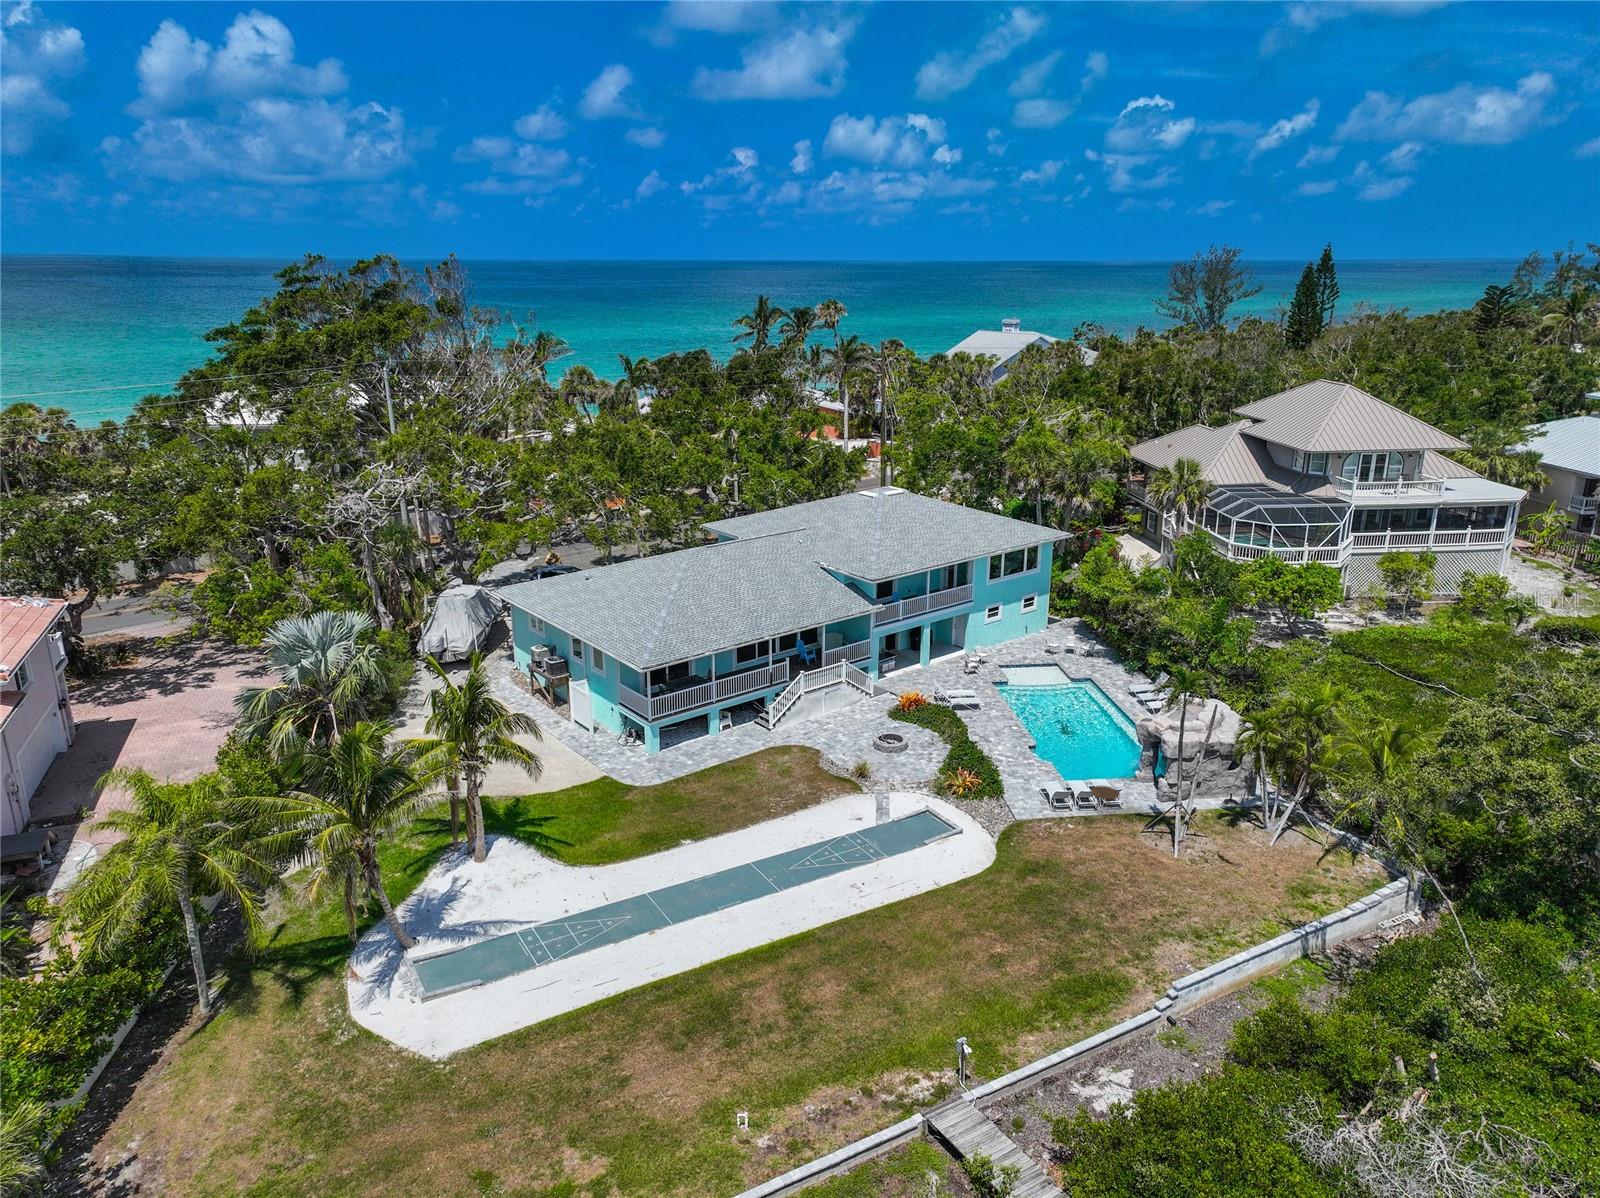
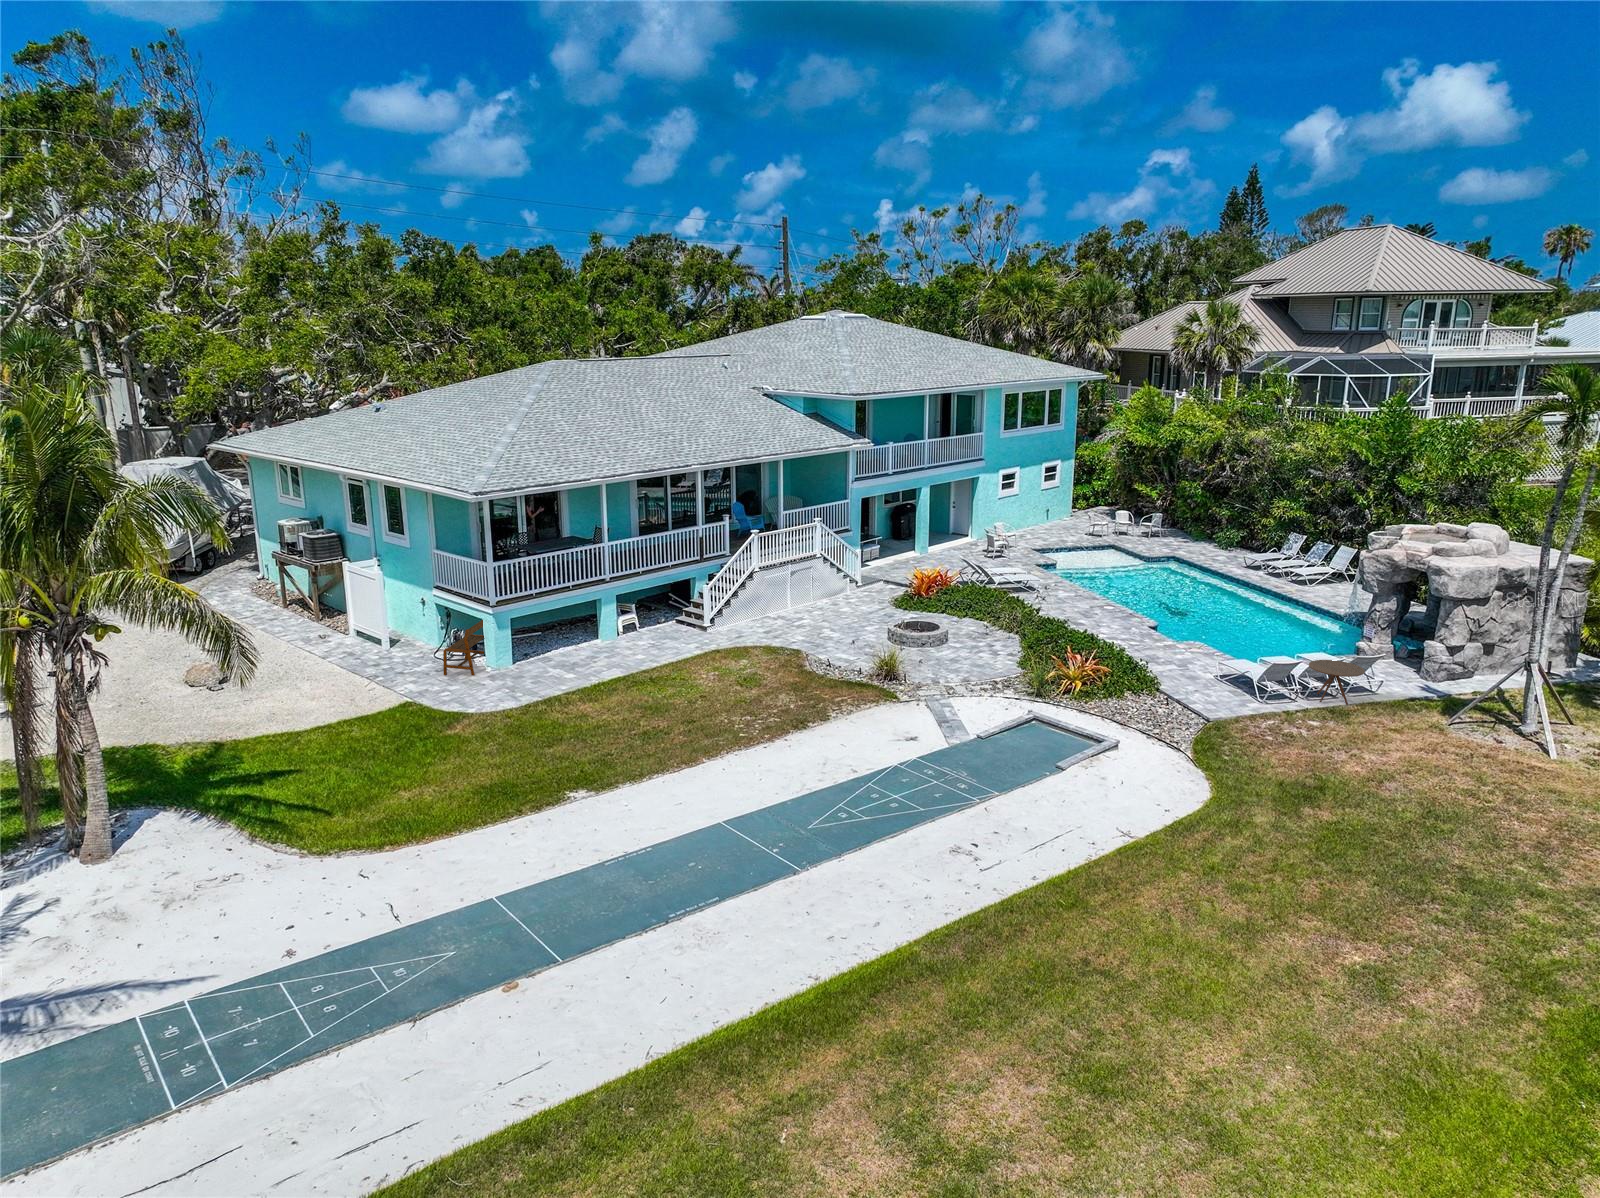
bench: none [624,724,649,758] -> present [443,620,485,675]

